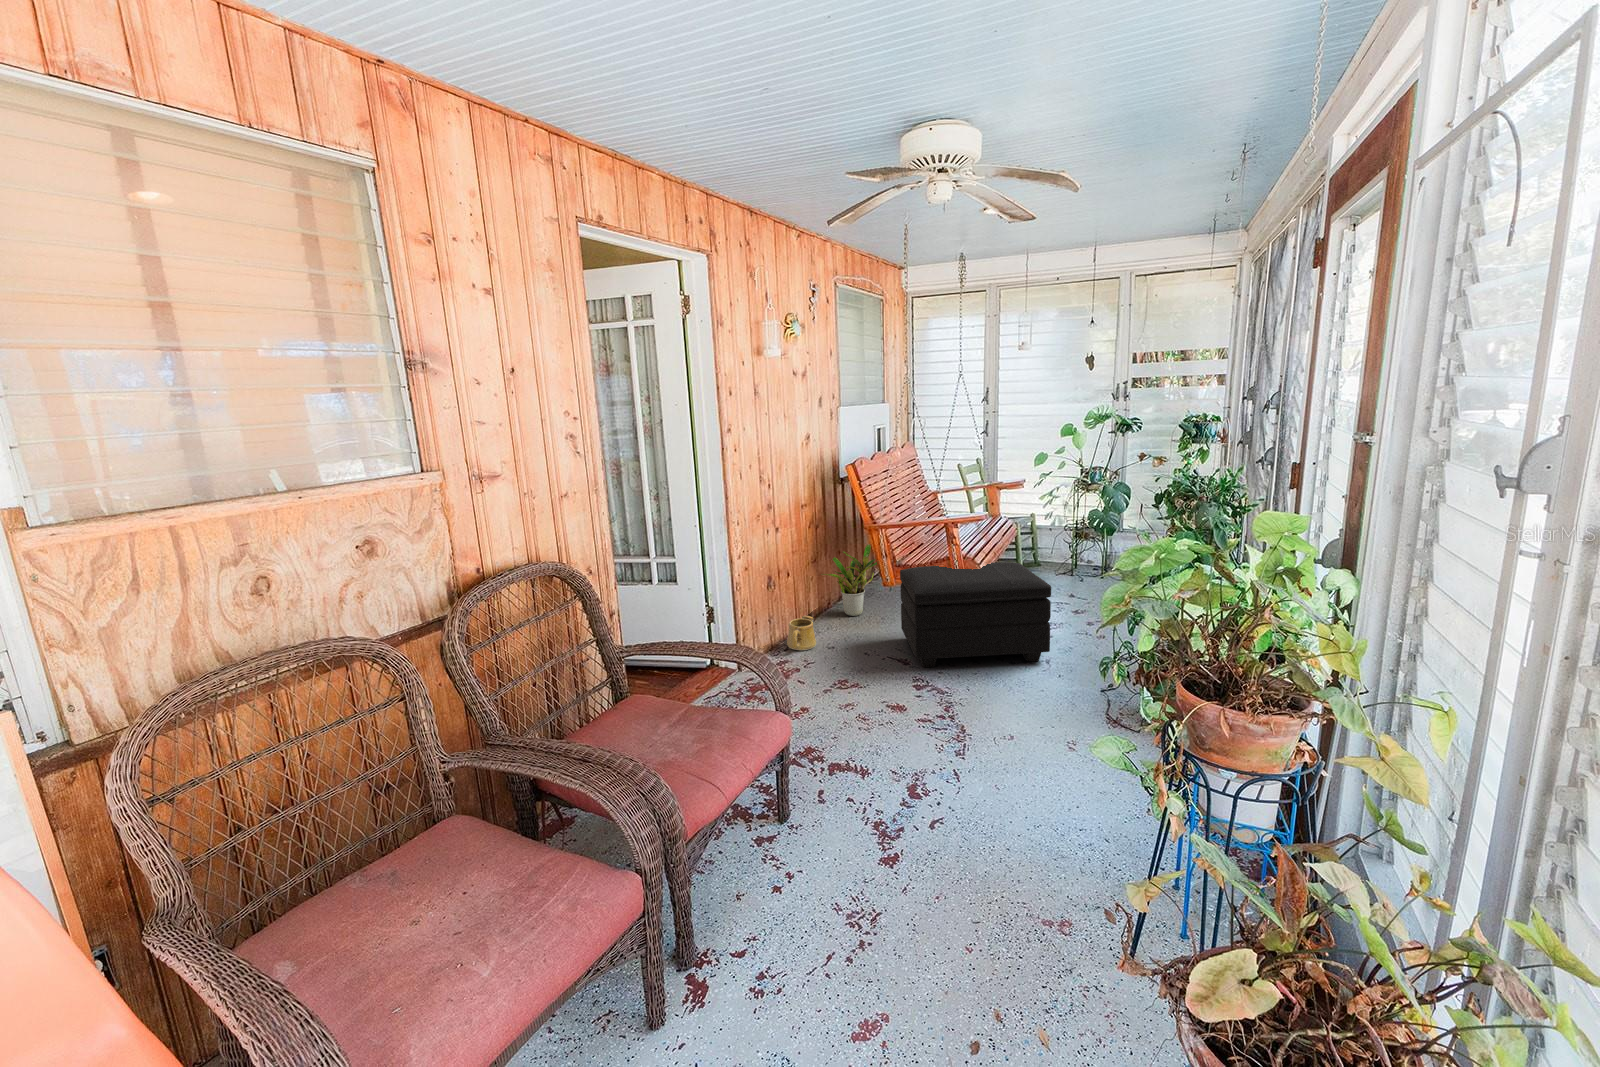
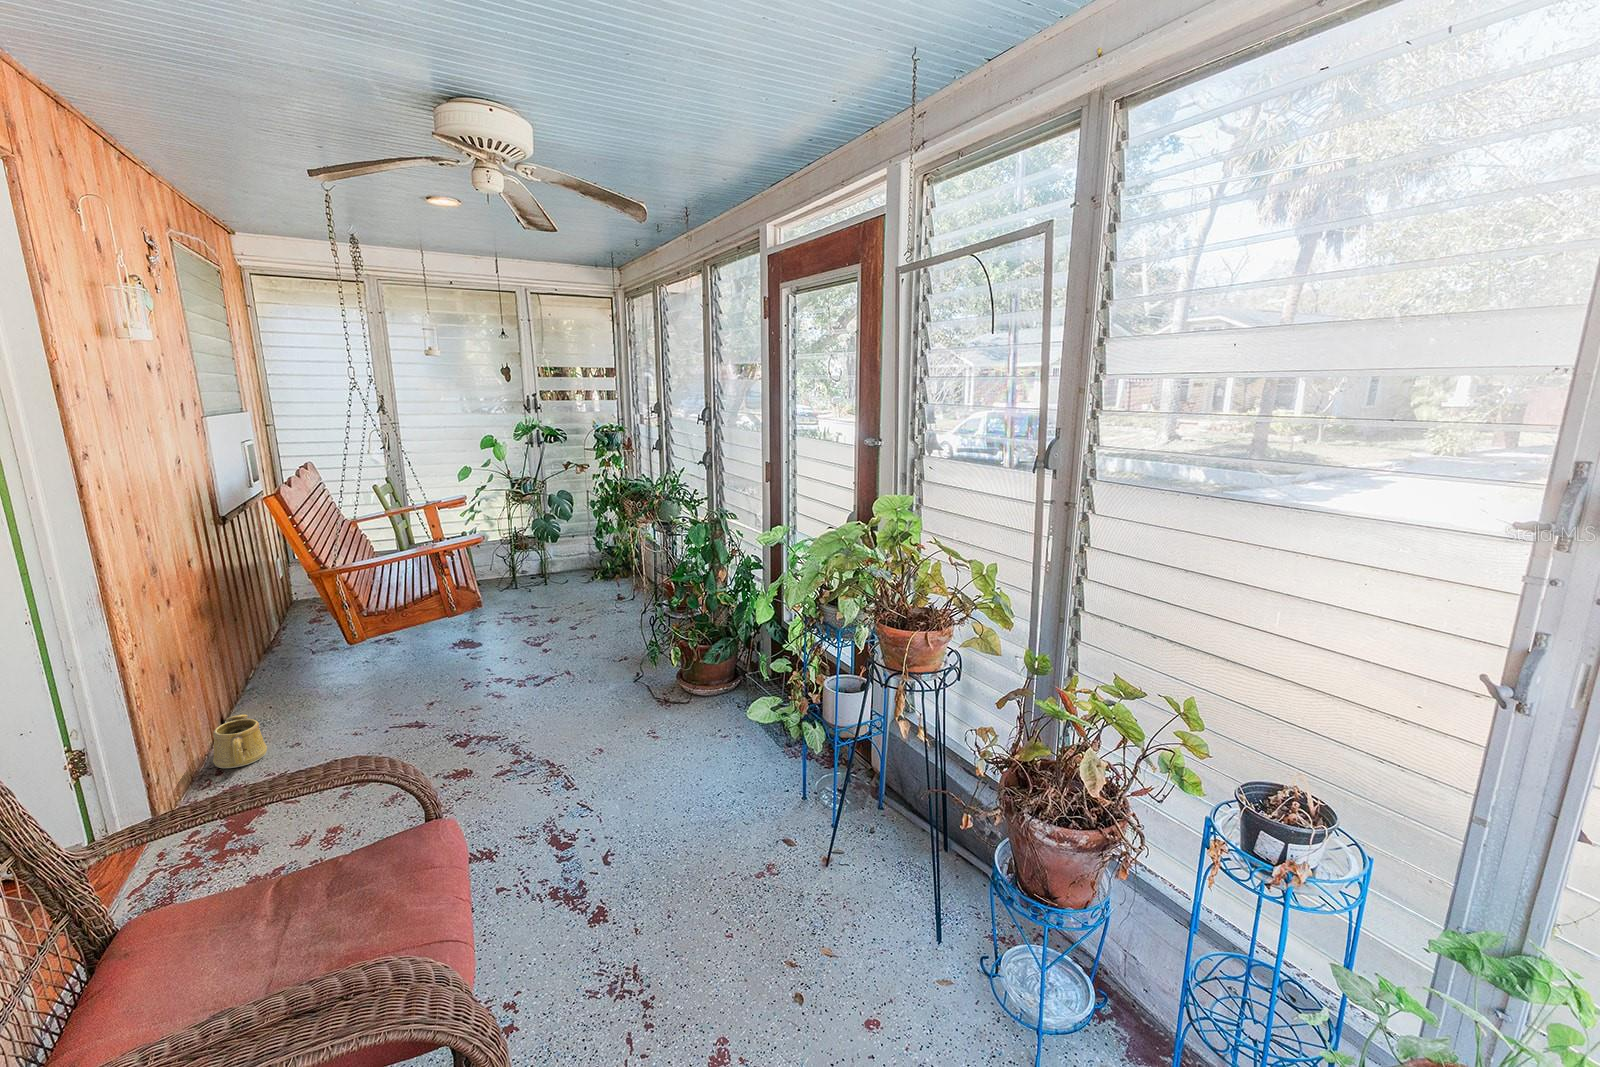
potted plant: present [821,545,877,616] -> none [233,598,330,698]
footstool: present [900,562,1051,667] -> none [377,583,572,722]

